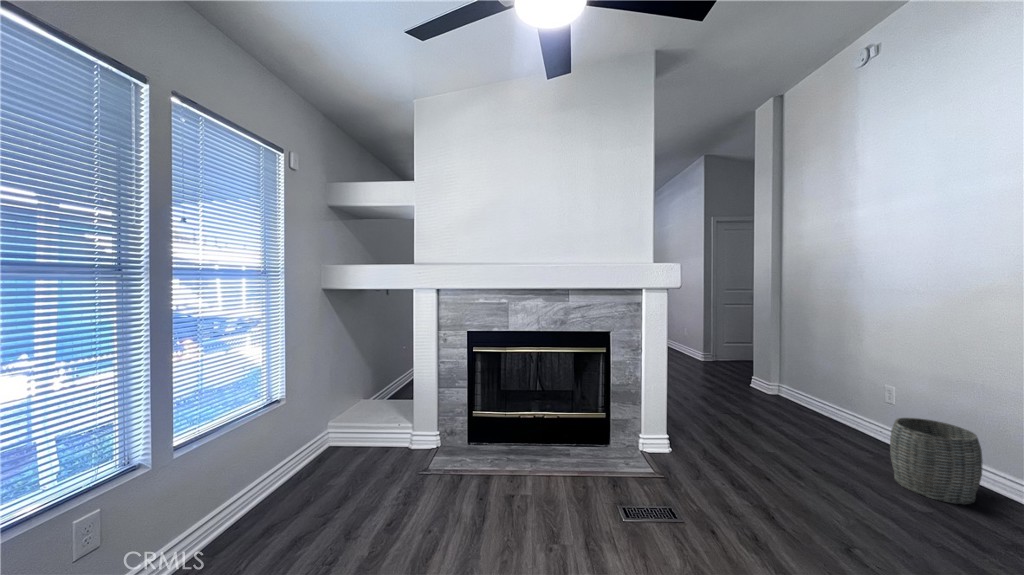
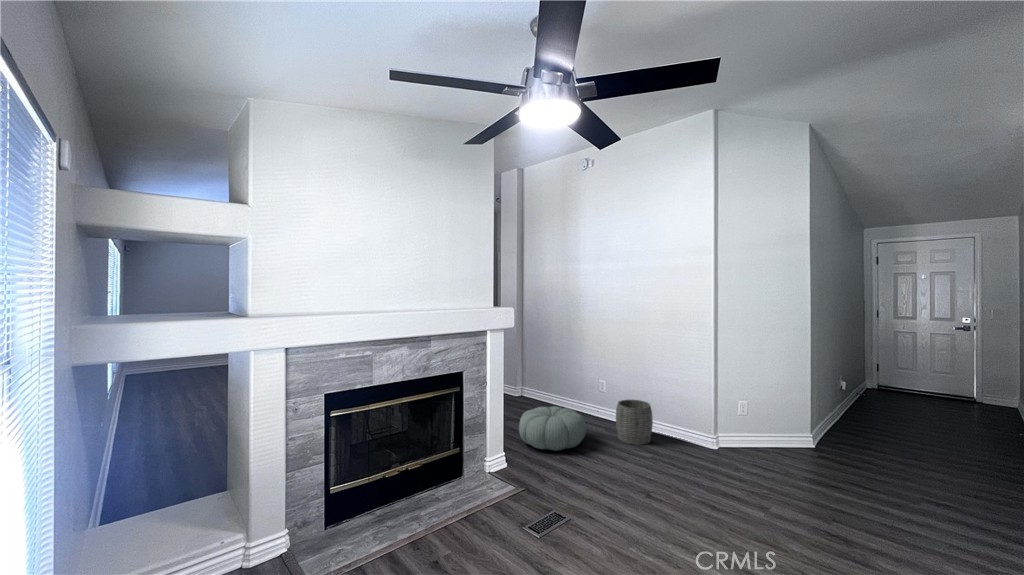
pouf: none [710,397,821,462] -> present [519,406,586,451]

